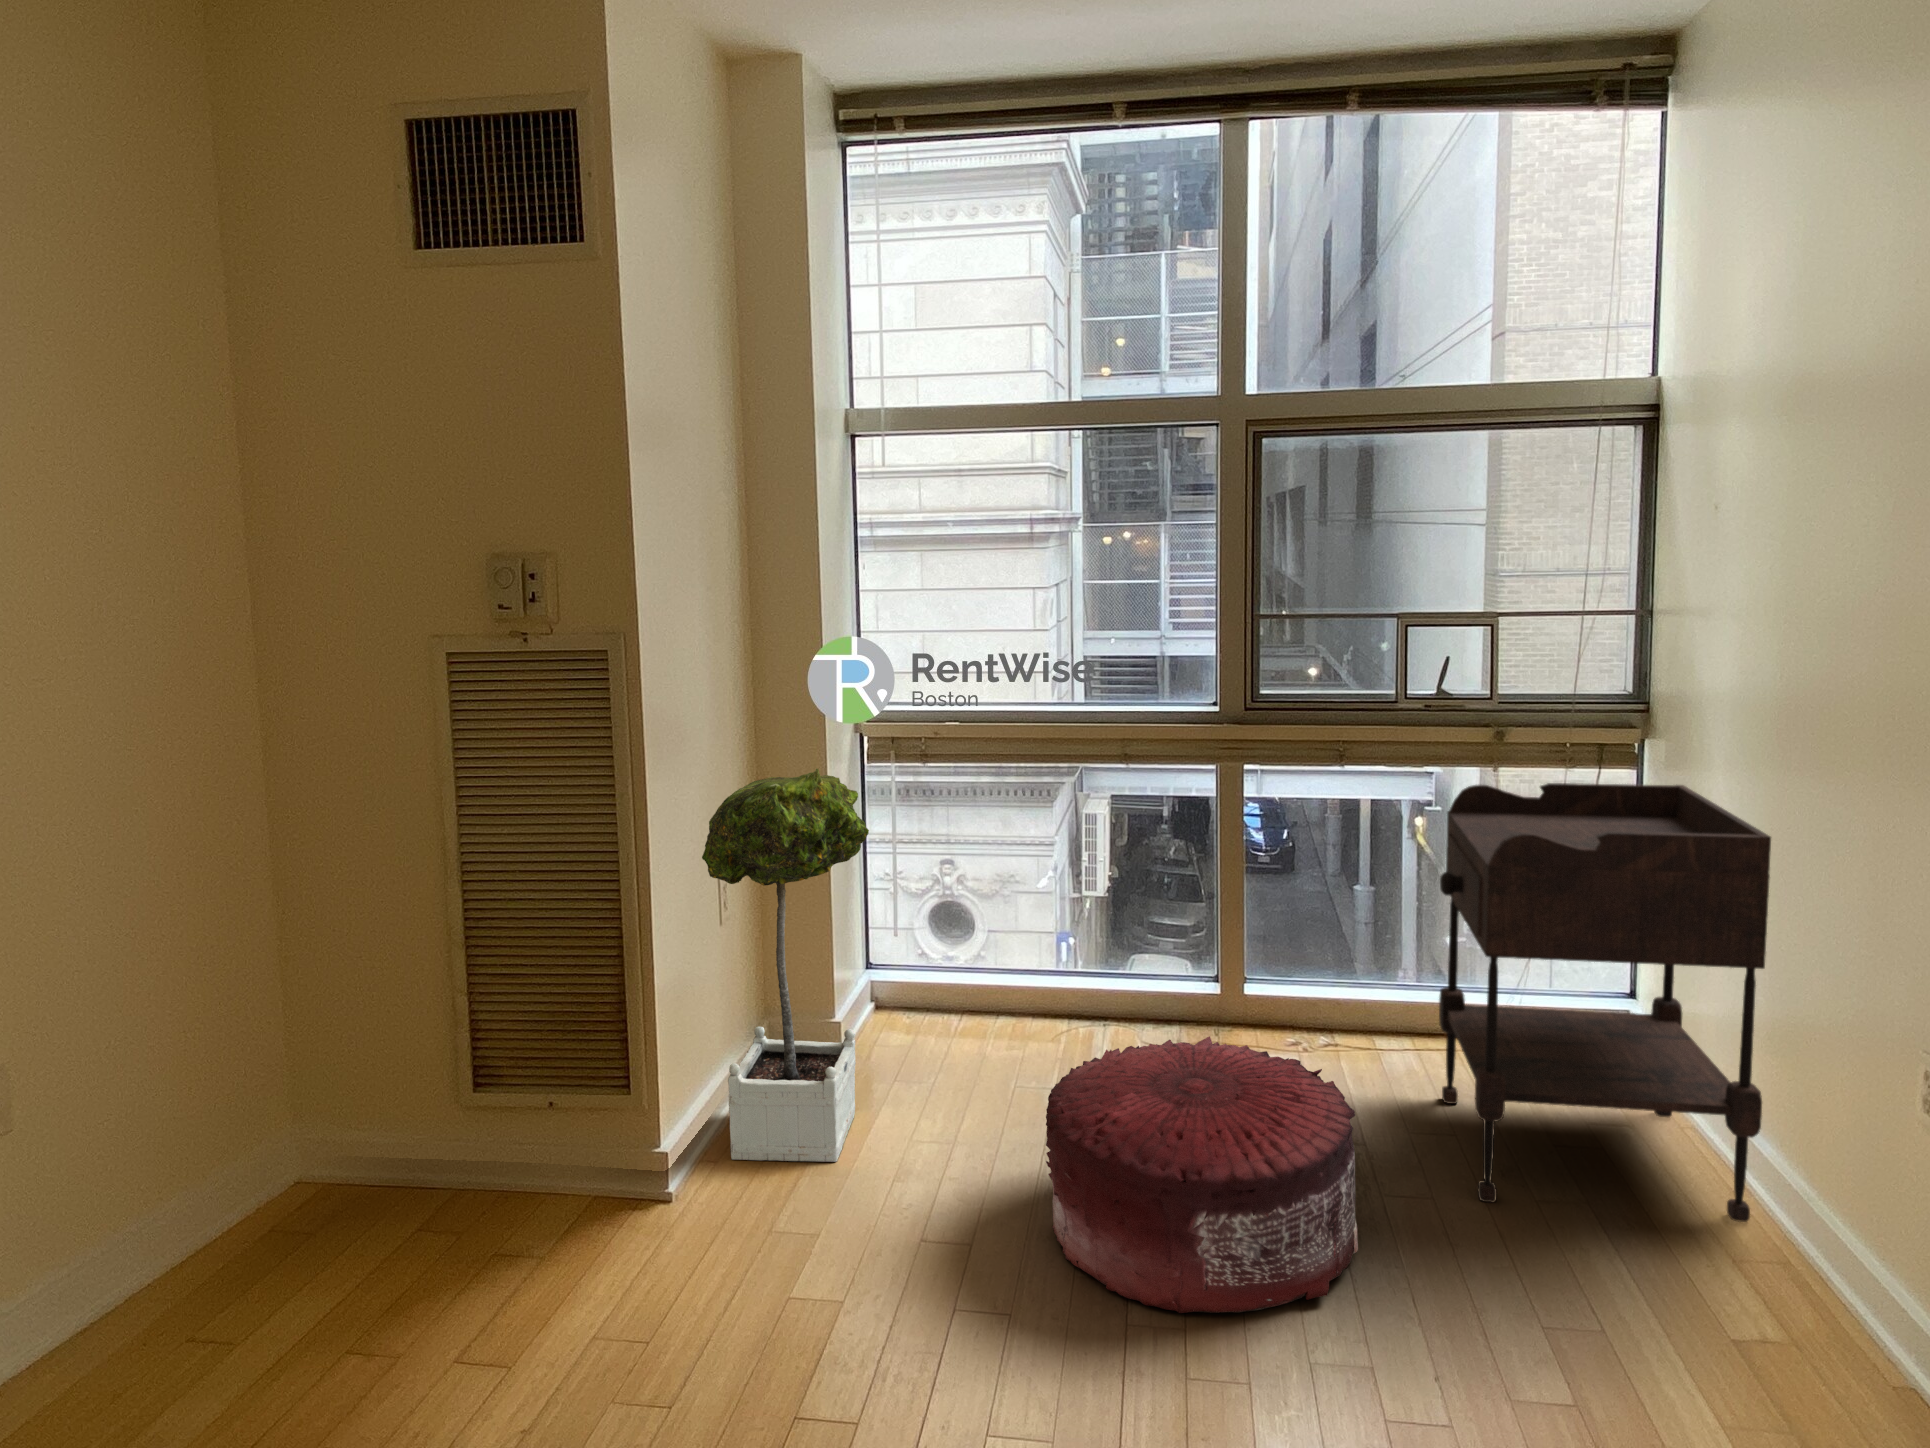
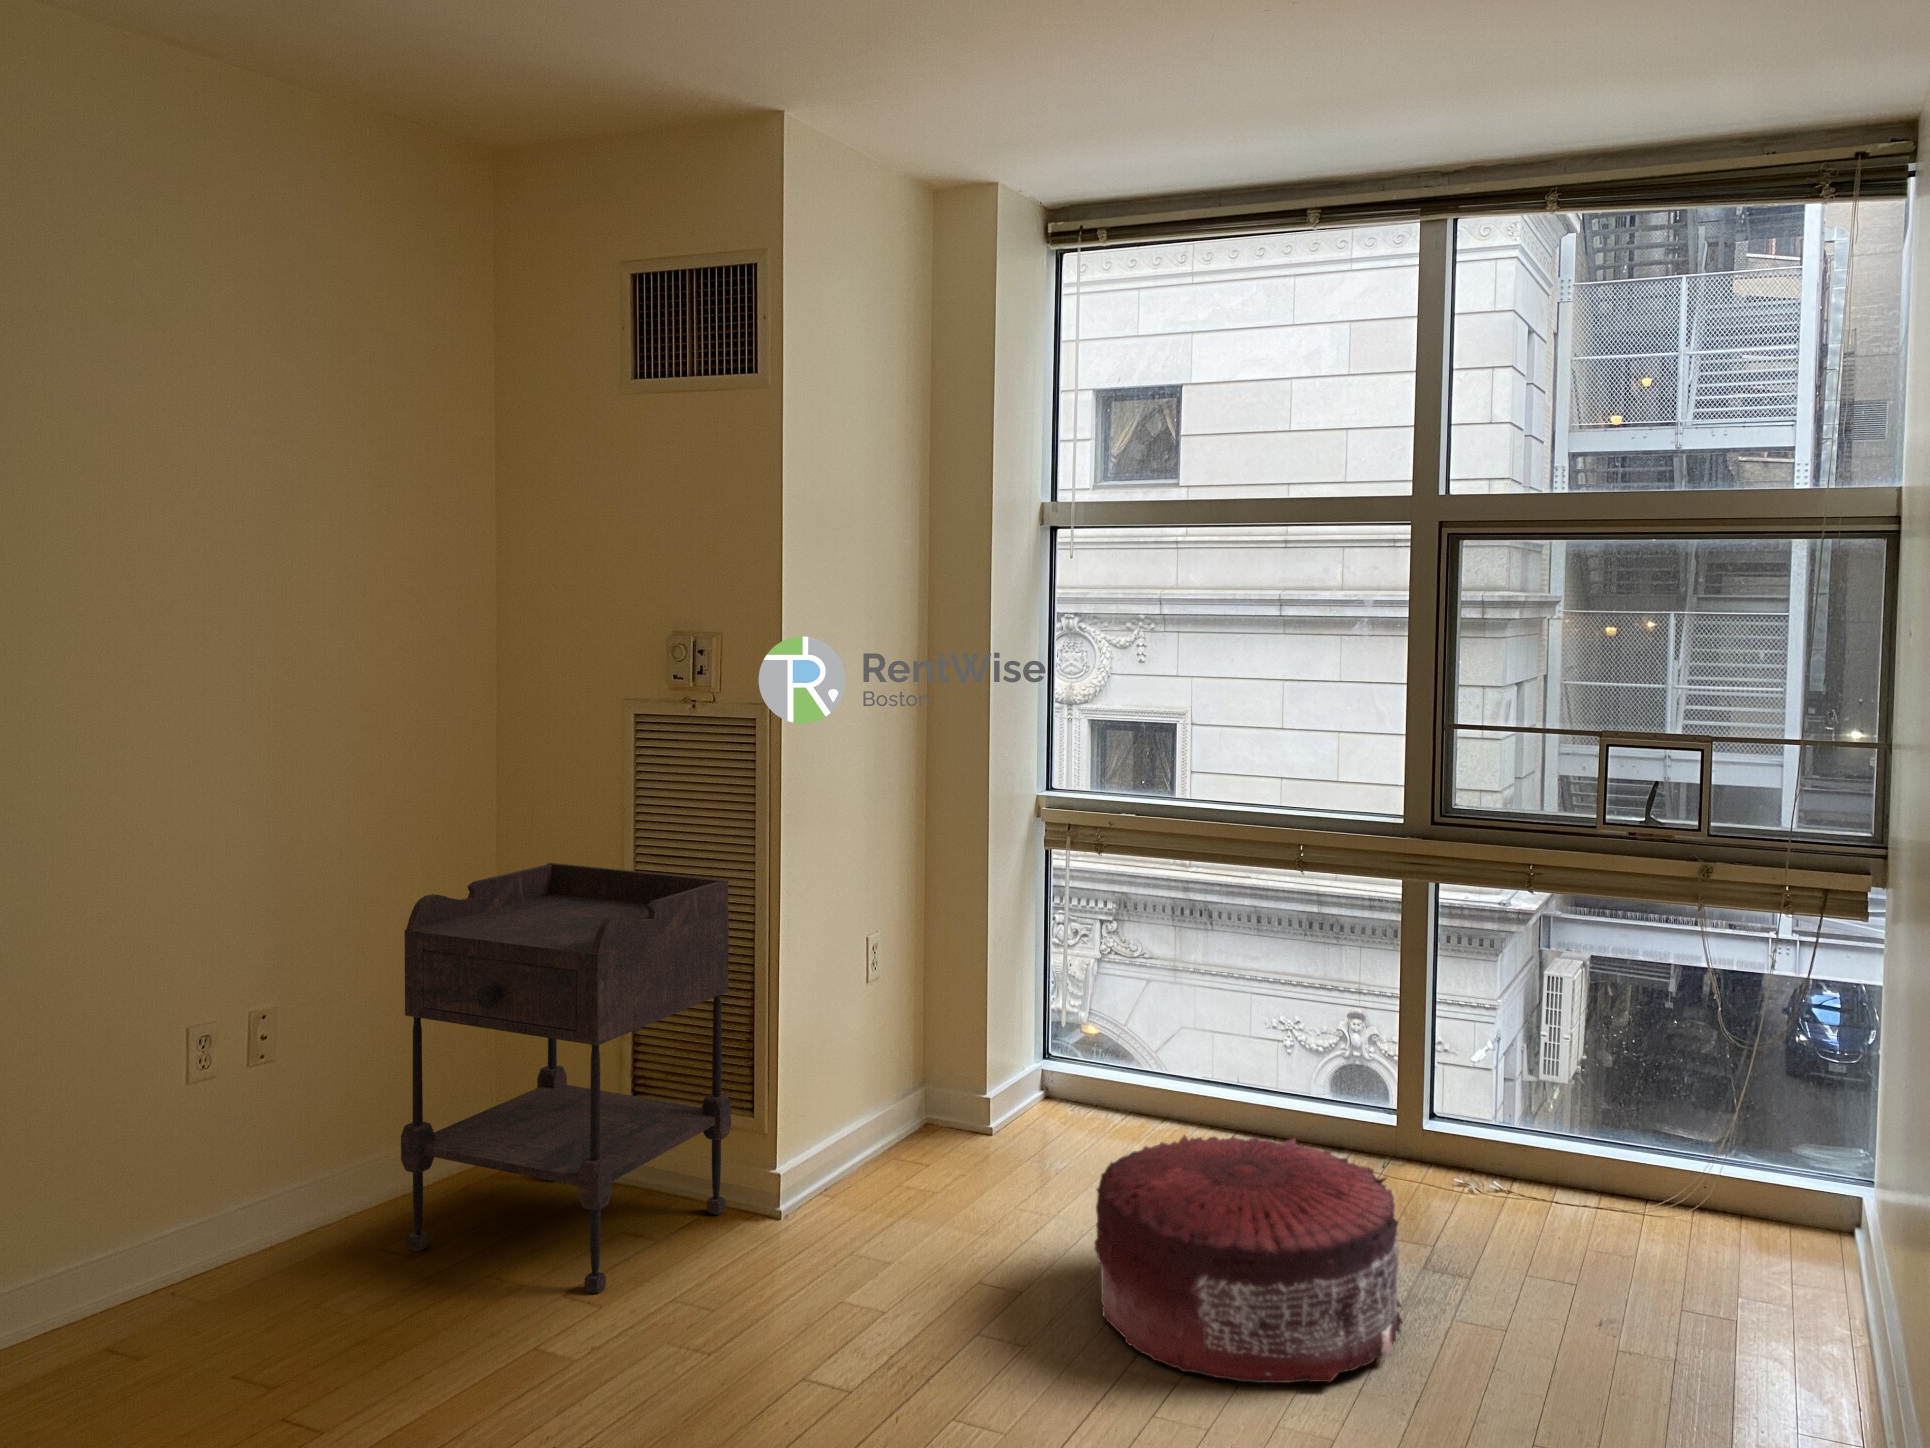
potted tree: present [702,769,869,1162] -> none [831,839,987,1212]
side table: present [1439,783,1771,1222] -> present [401,863,731,1293]

